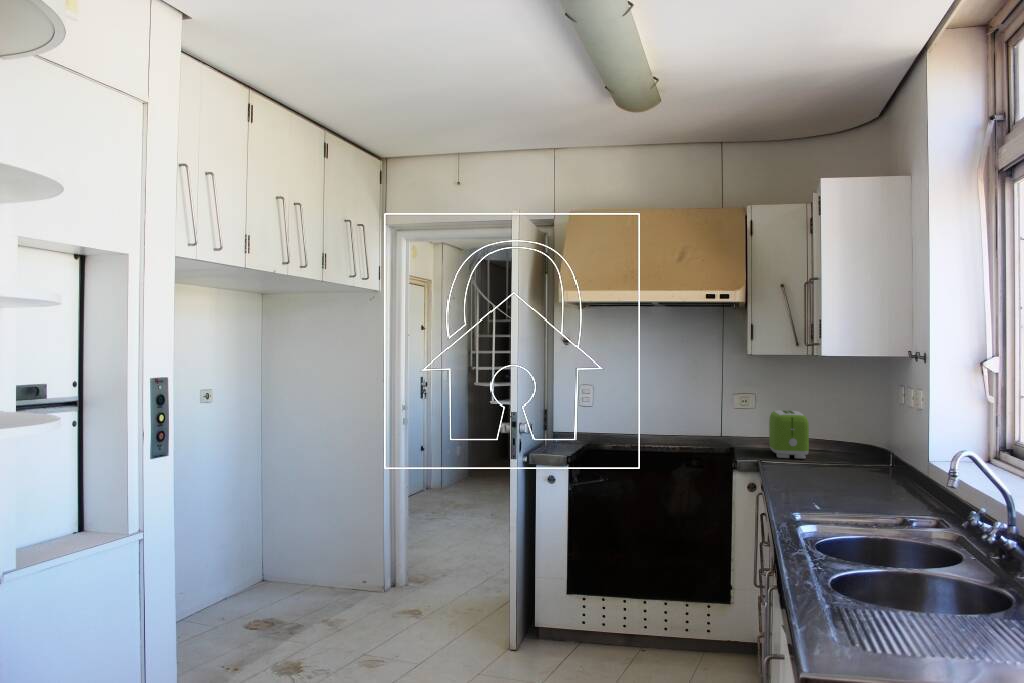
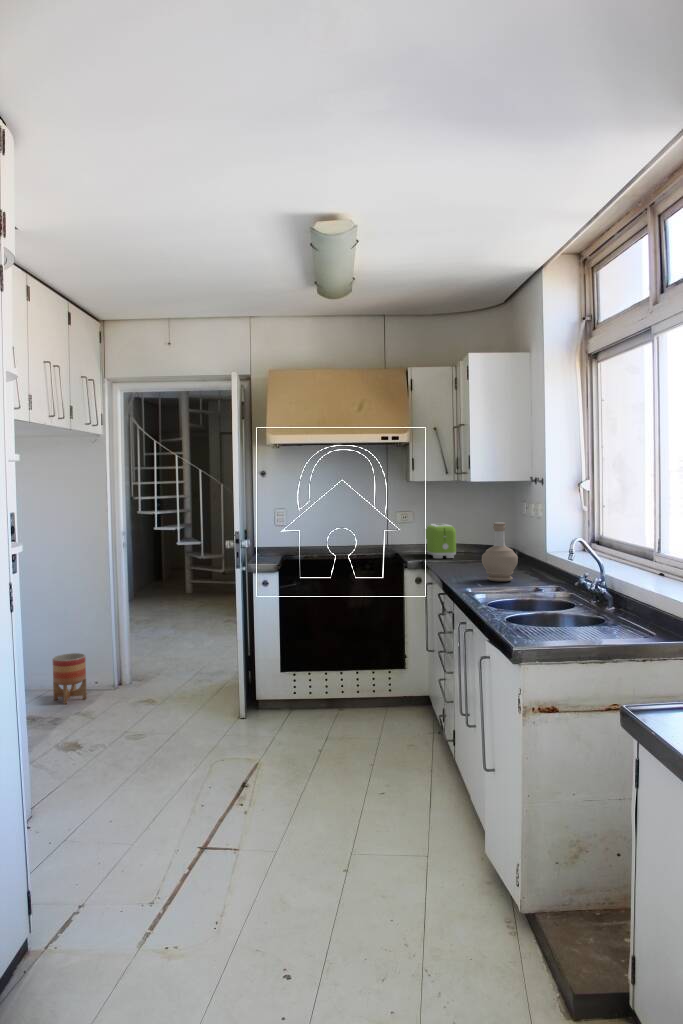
bottle: none [827,419,882,504] -> present [482,522,518,581]
planter: none [316,543,352,603] -> present [53,653,87,704]

